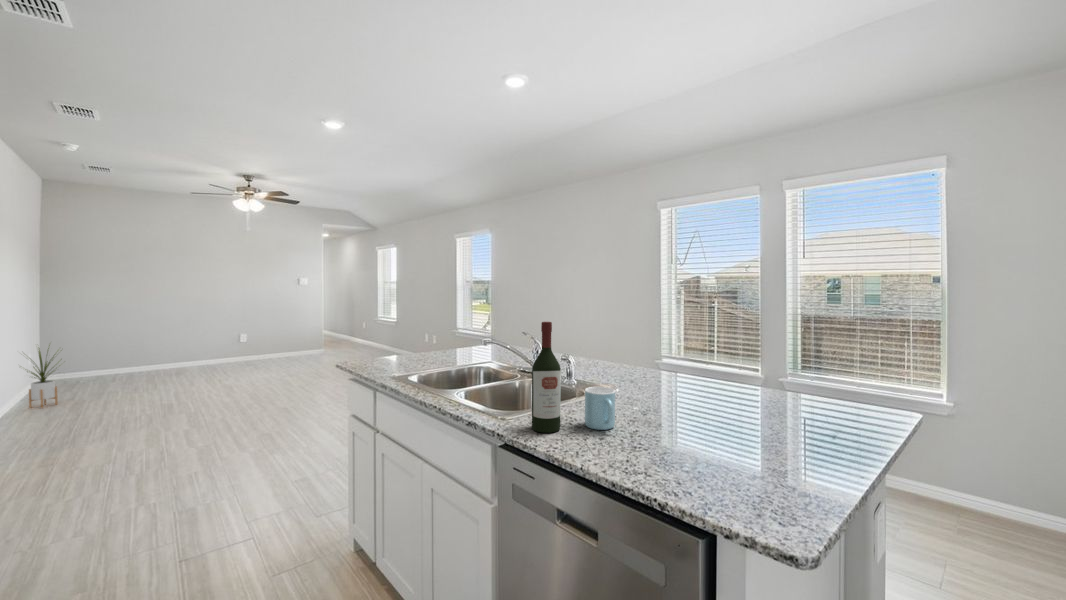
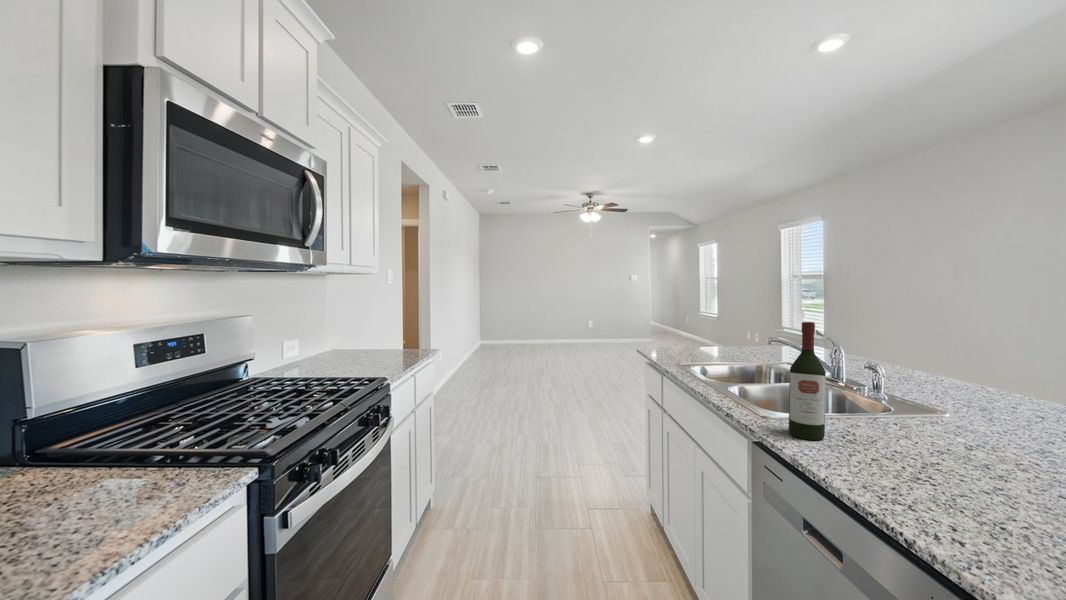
house plant: present [29,345,58,408] -> none [468,319,489,361]
mug: present [585,387,615,430] -> none [861,400,907,453]

